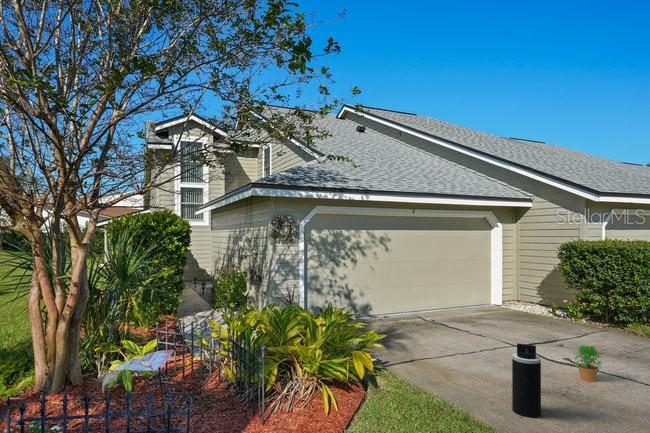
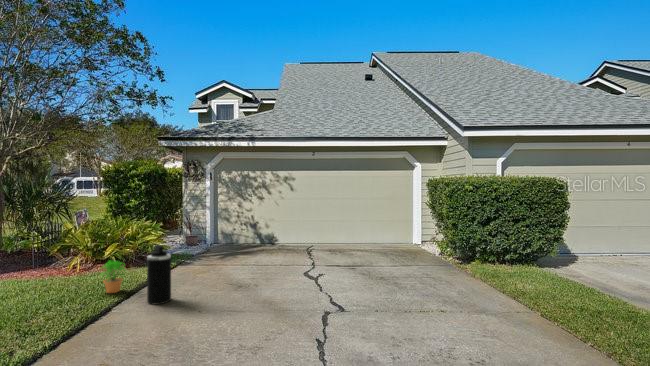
potted plant: present [575,345,601,382] -> present [102,261,124,293]

